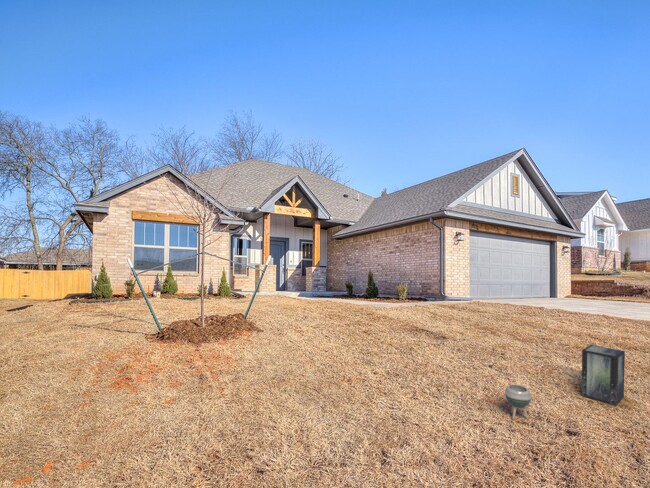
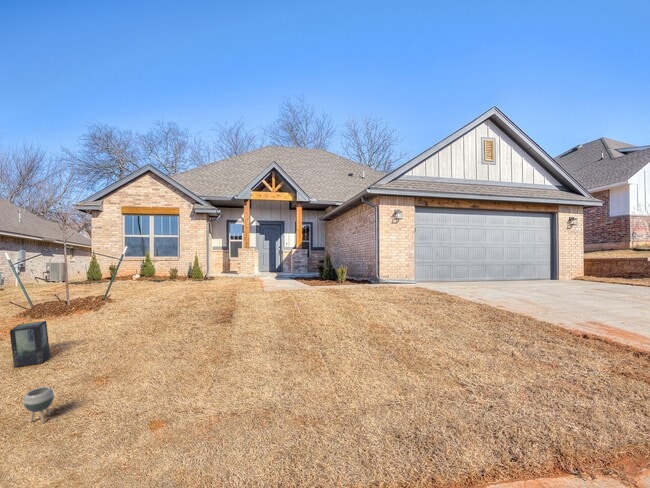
storage box: present [581,345,625,406] -> present [10,321,50,368]

